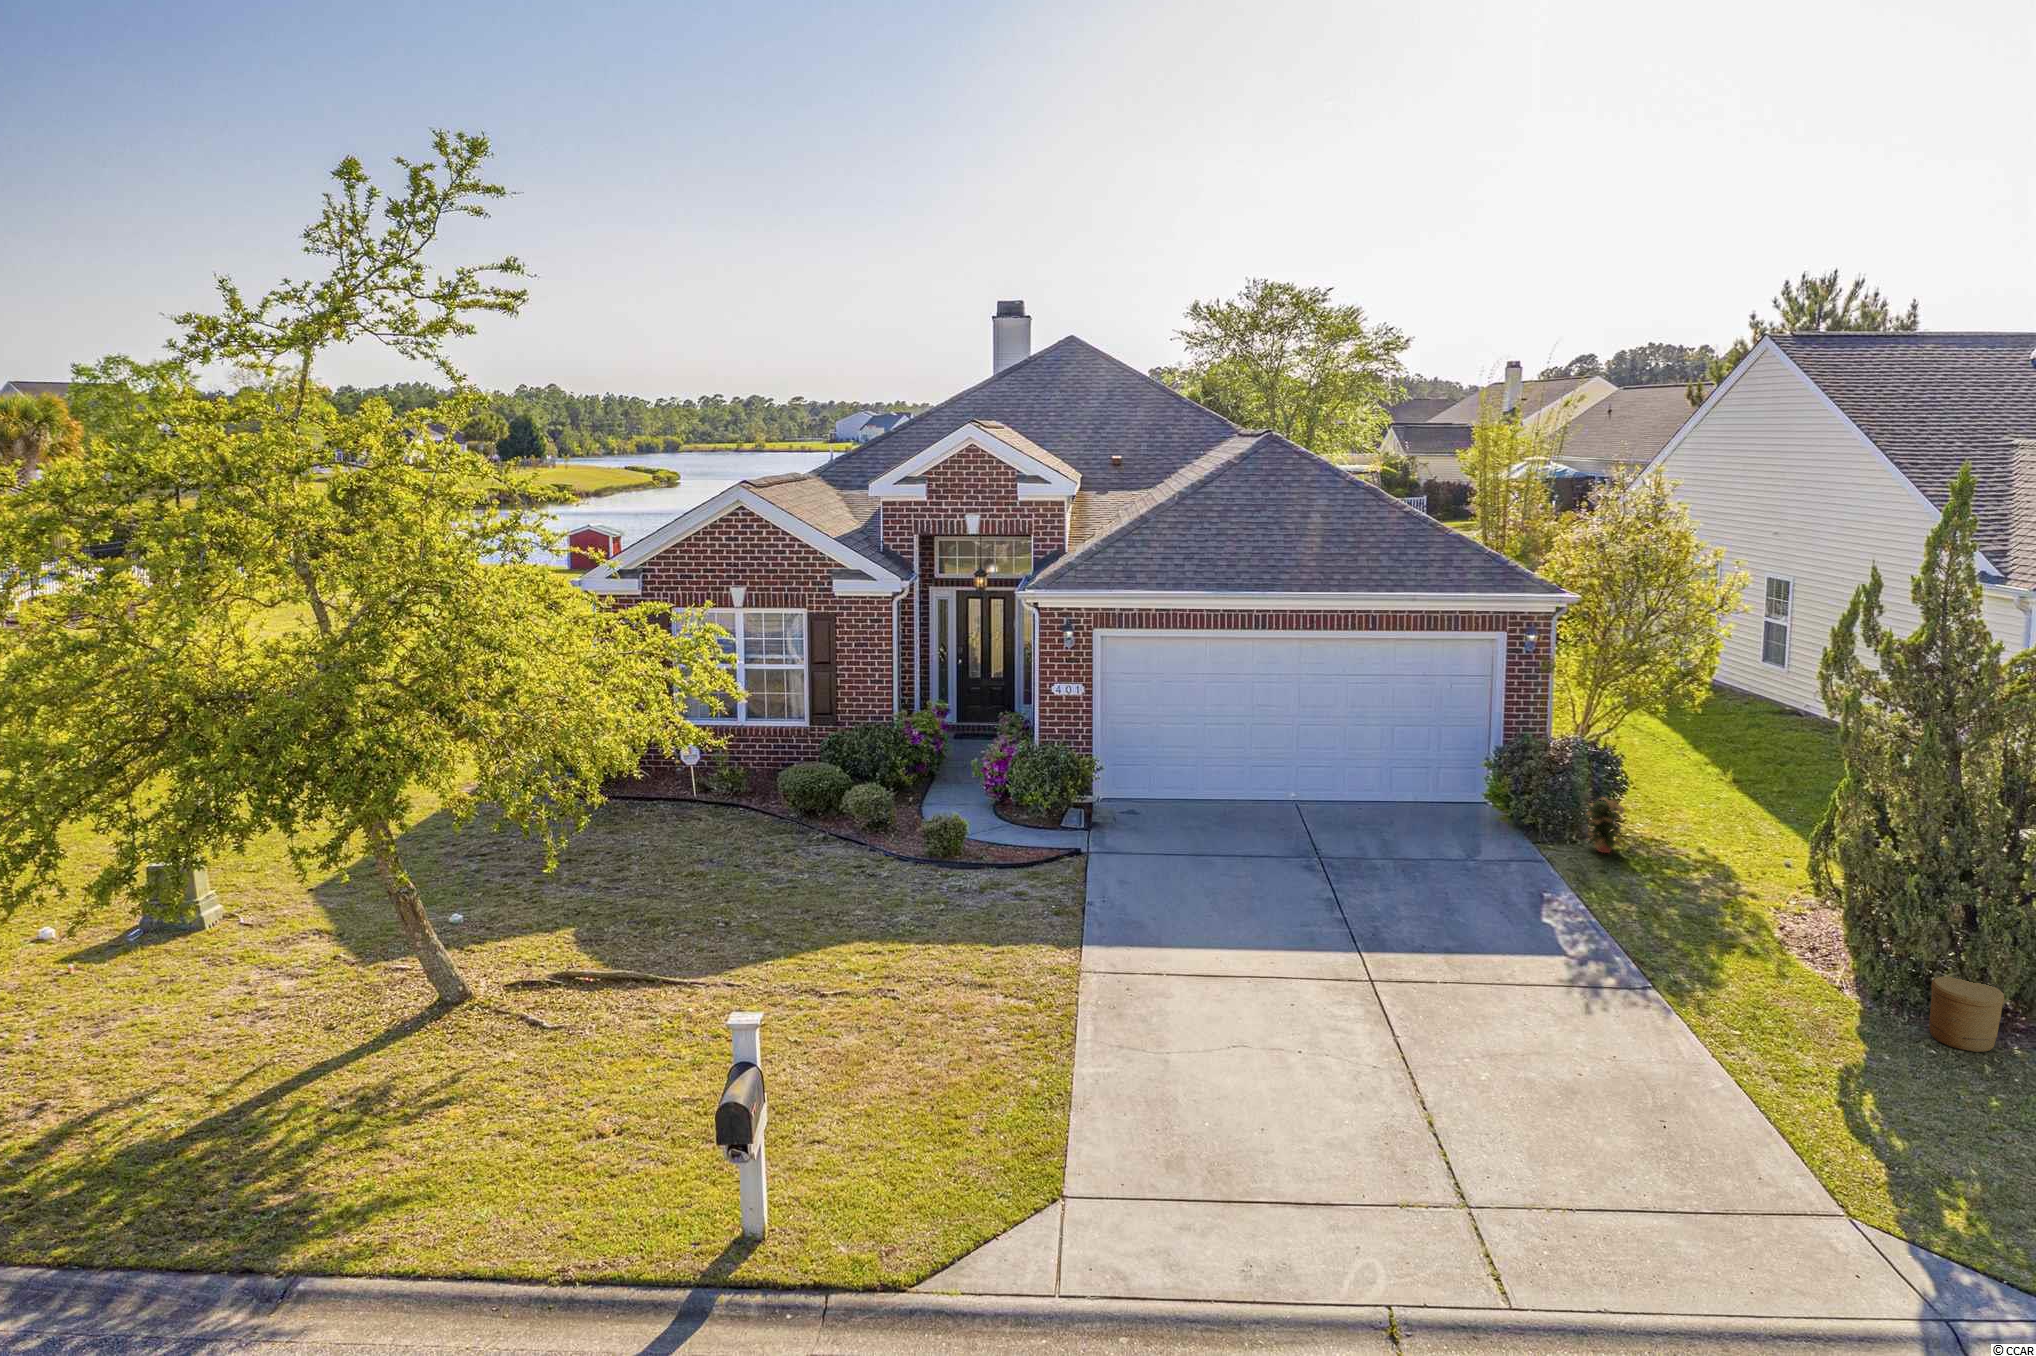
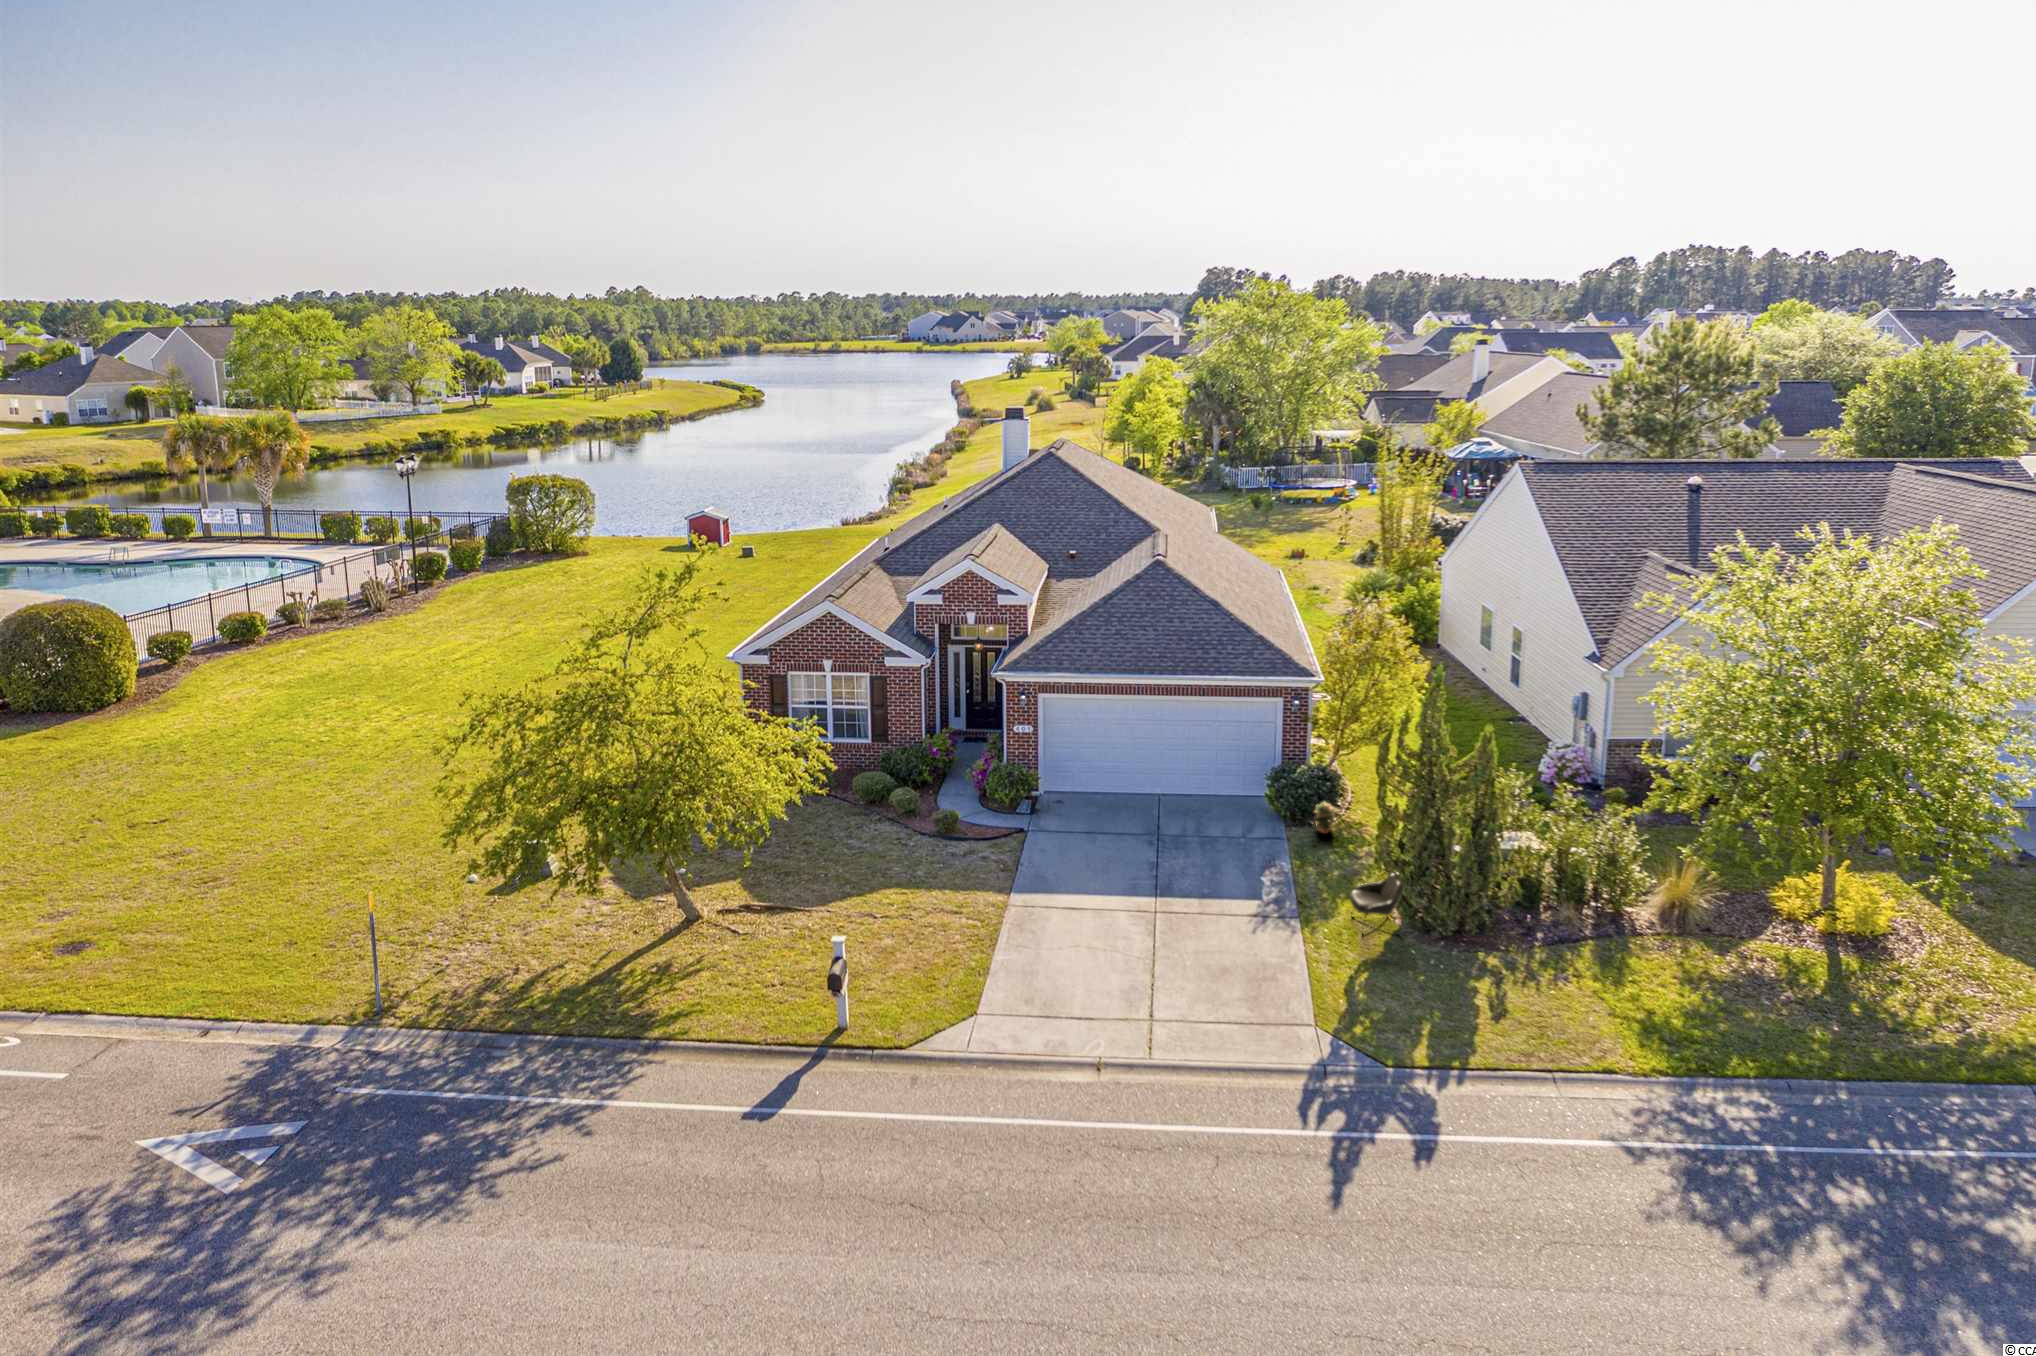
lounge chair: none [1753,894,1885,1017] -> present [1349,874,1404,934]
woven basket: present [1929,976,2004,1052] -> none [1418,917,1449,954]

